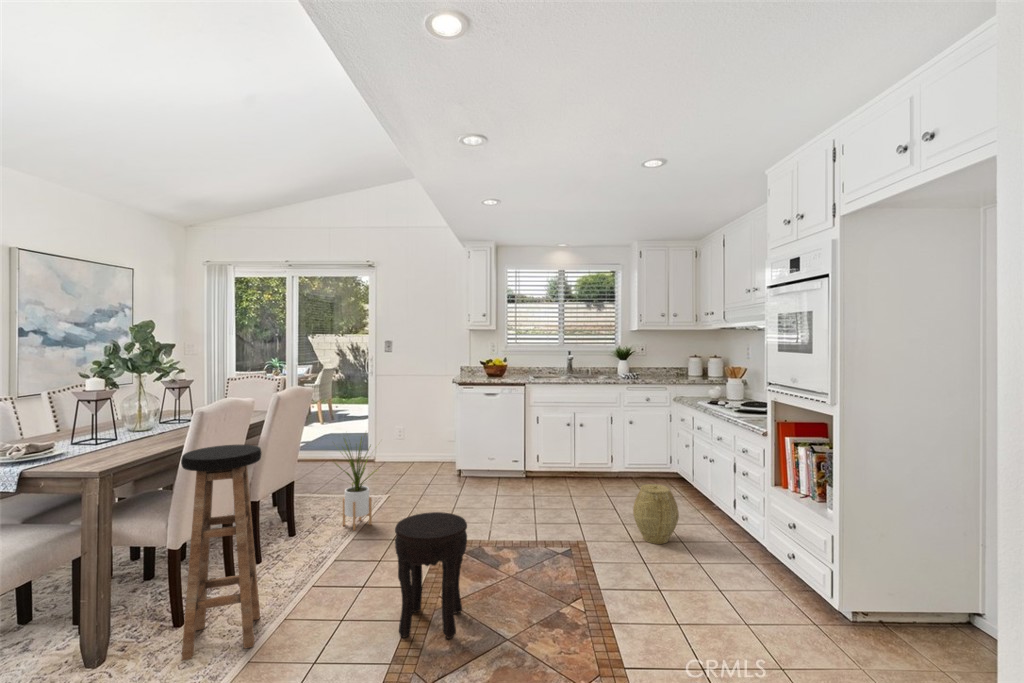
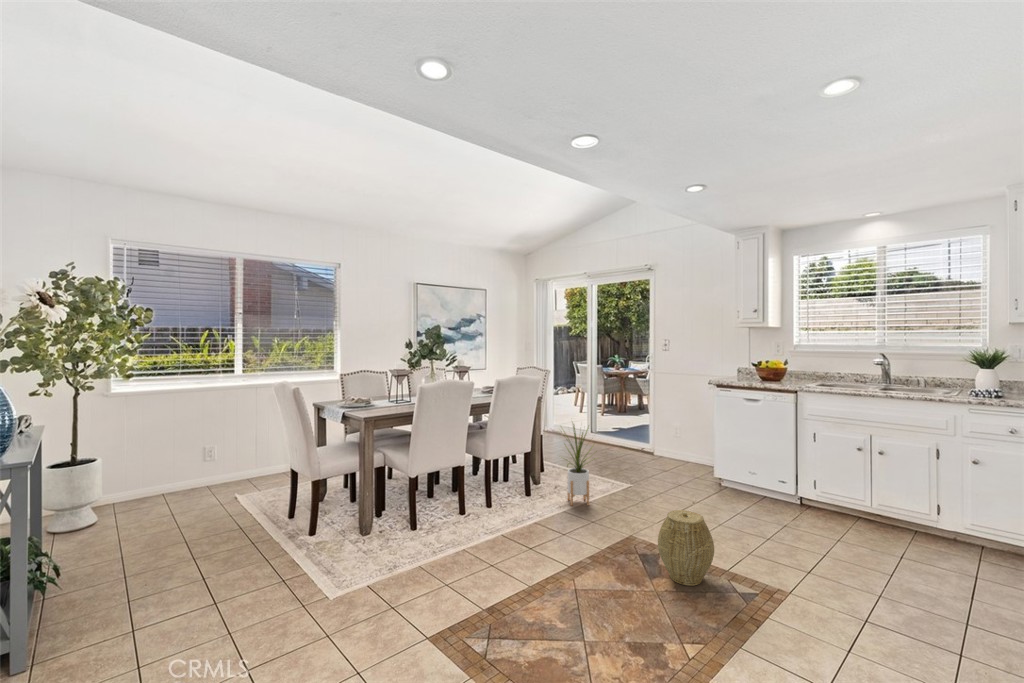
bar stool: present [181,445,262,661] -> none [393,412,452,559]
woven basket: present [633,484,679,544] -> present [658,510,714,586]
side table: present [395,512,467,639] -> none [510,496,575,615]

